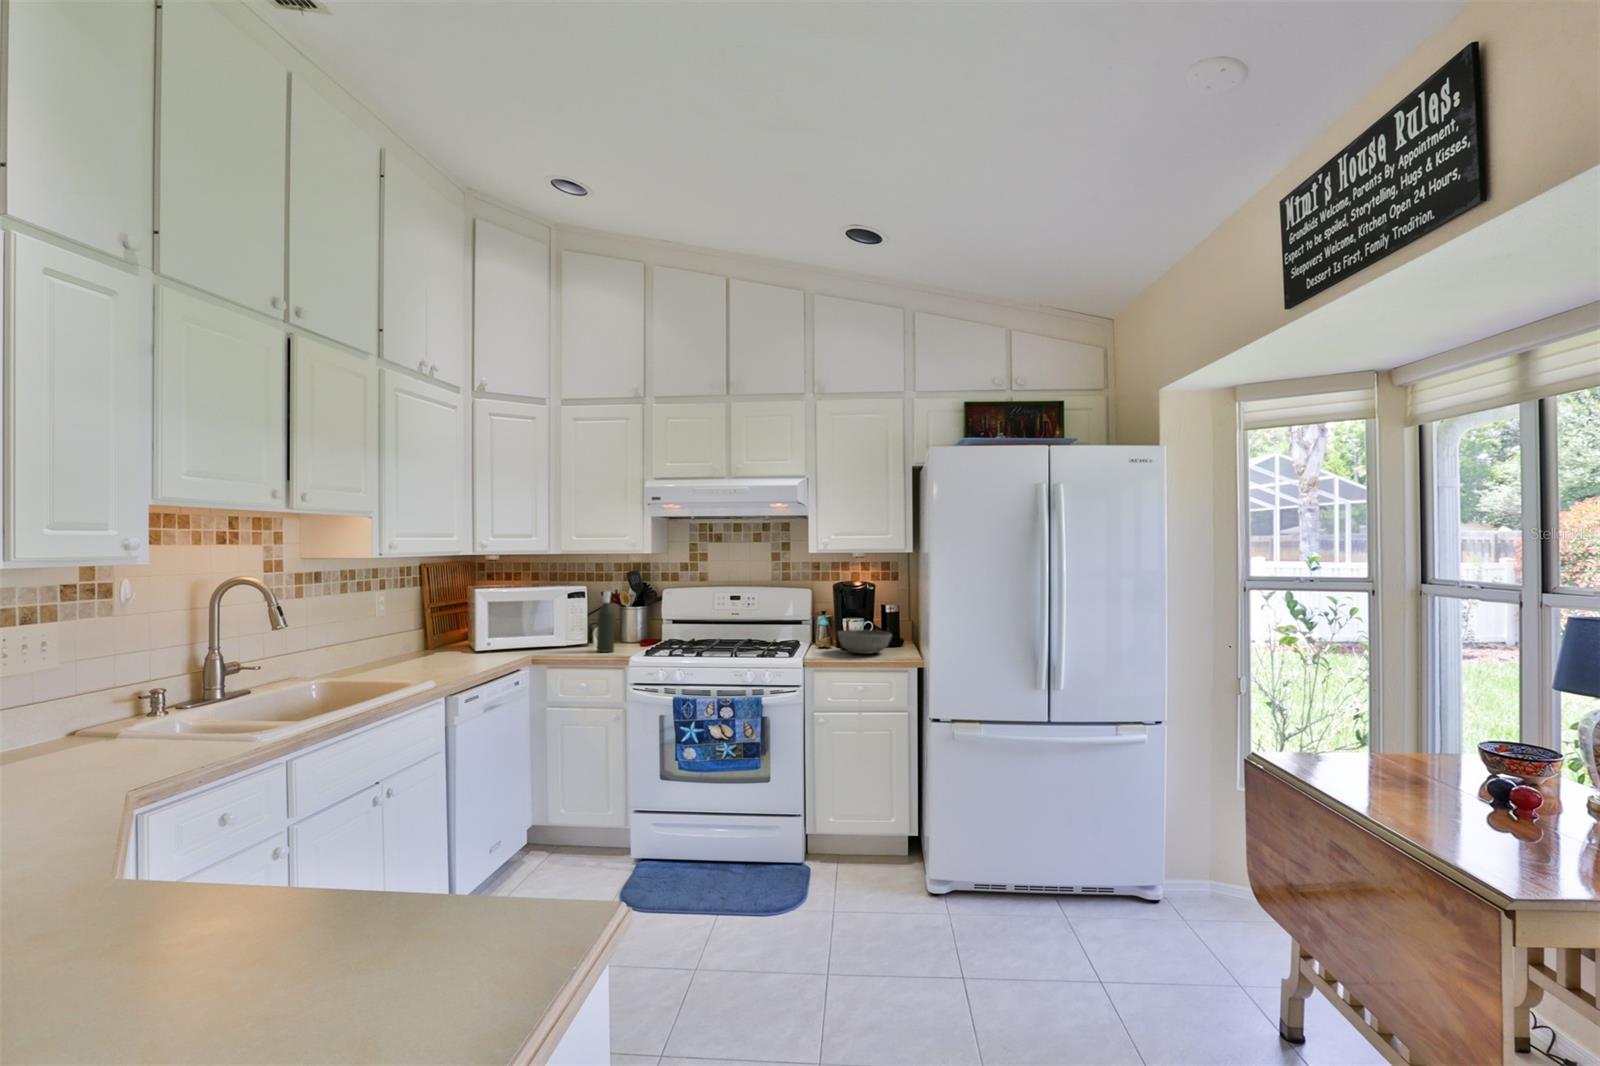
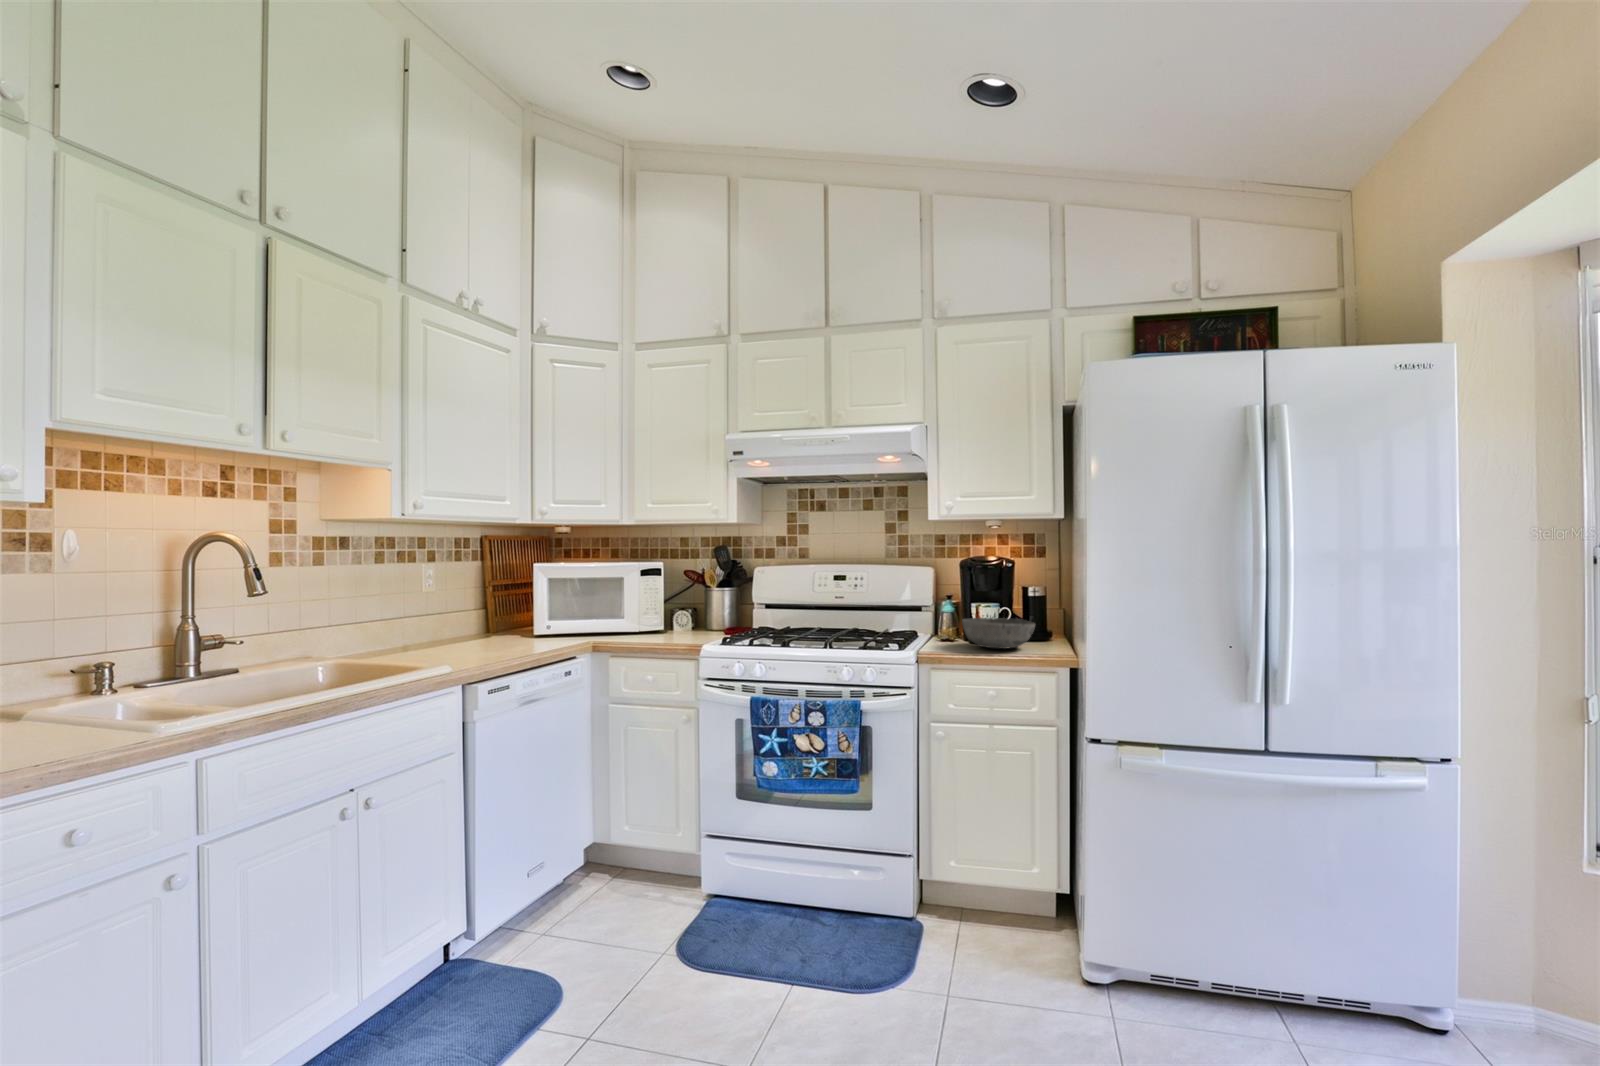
bottle: present [597,591,615,652] -> none [669,567,690,639]

